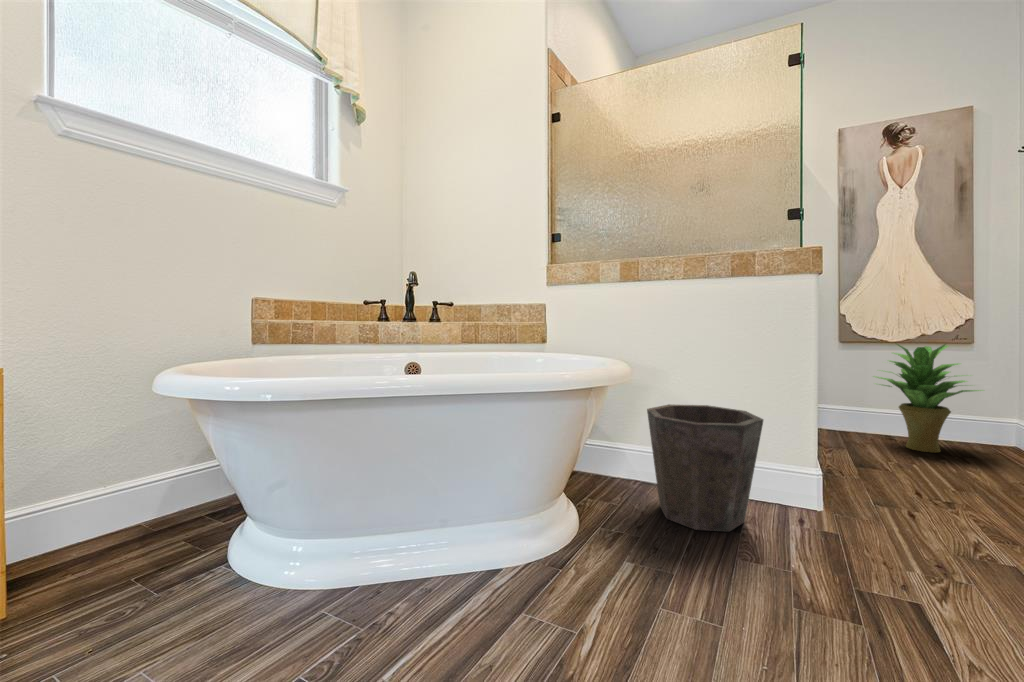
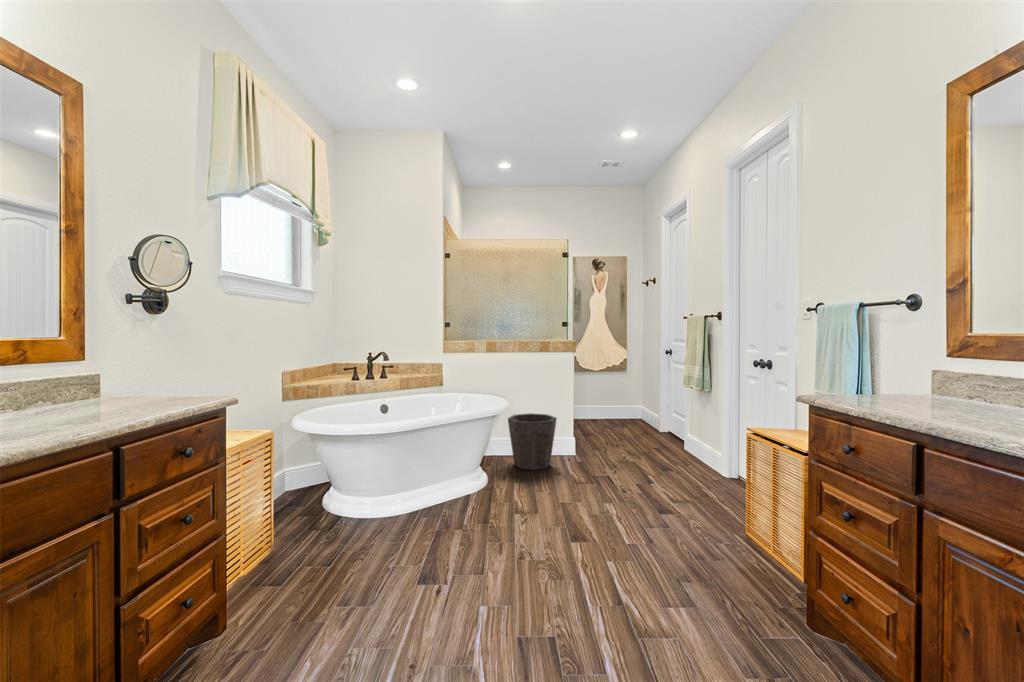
potted plant: present [874,344,982,452] -> none [590,372,631,425]

